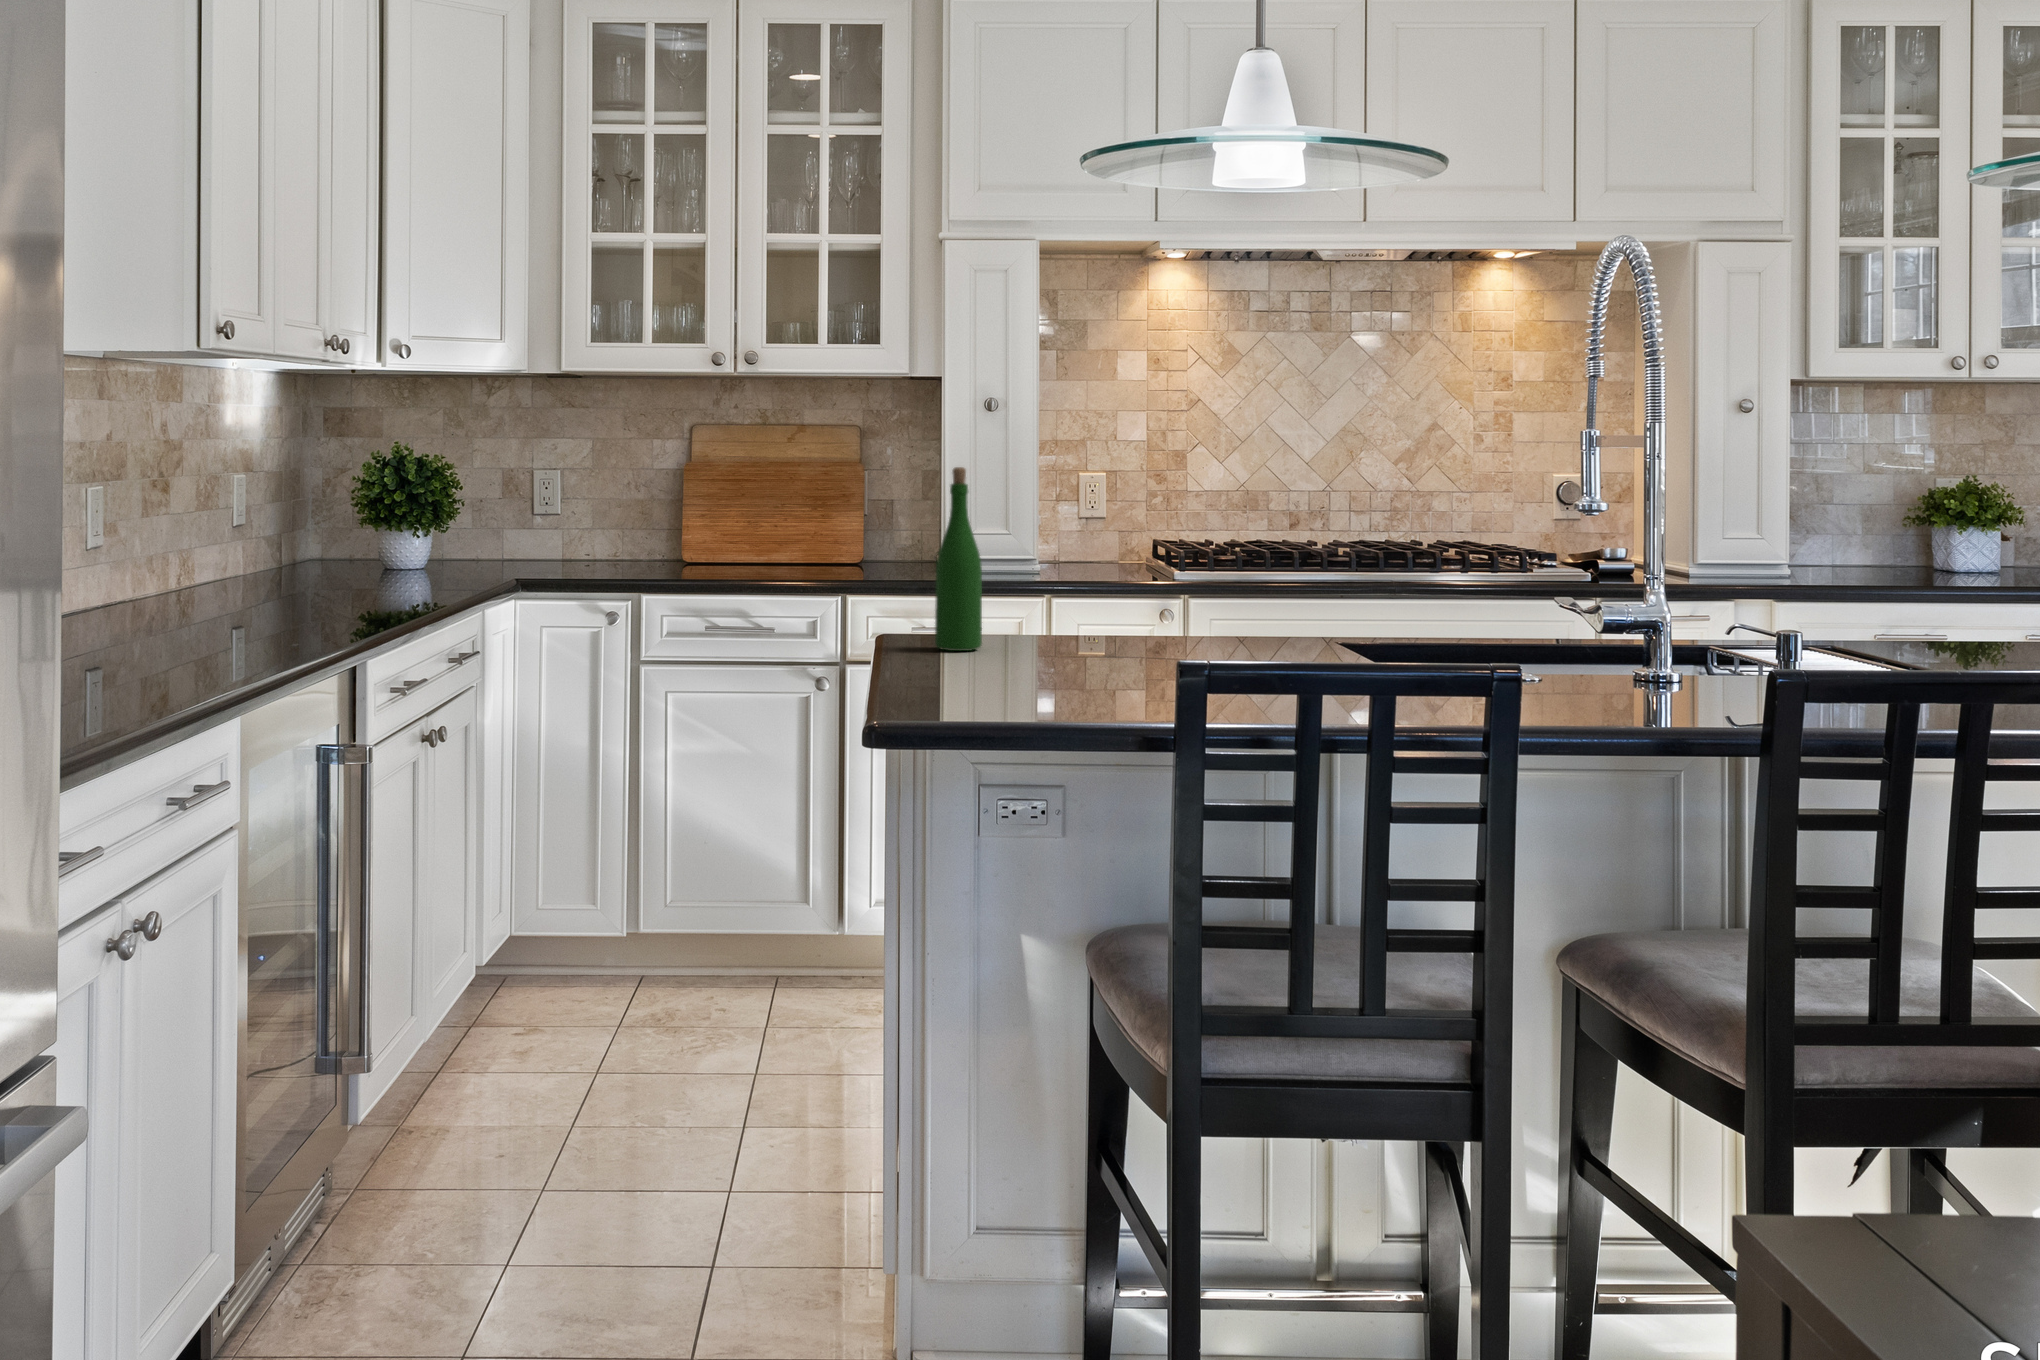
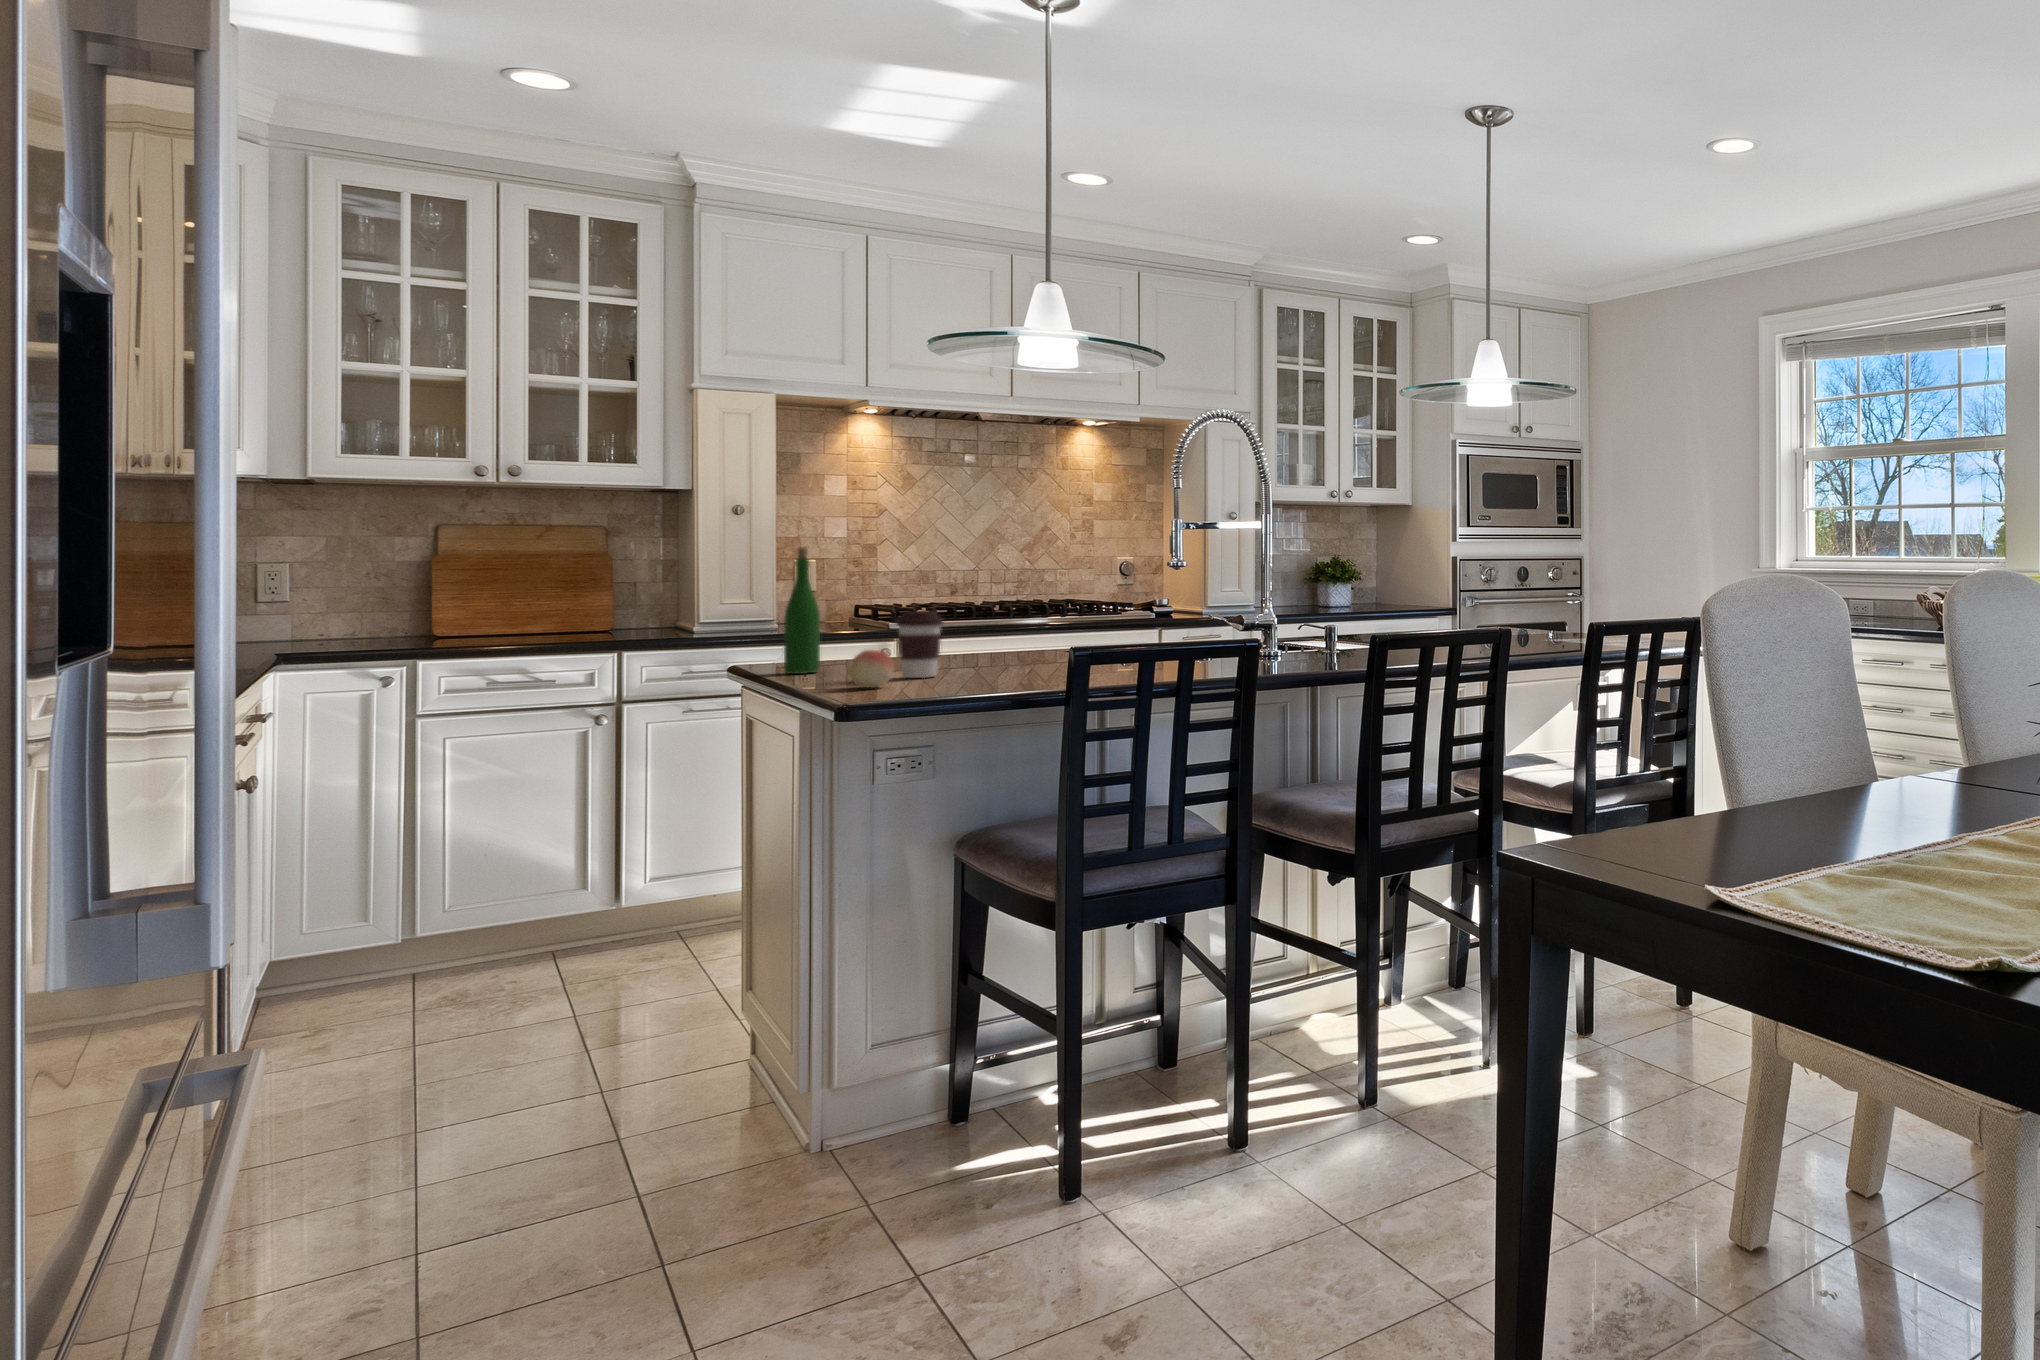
coffee cup: none [1049,570,1115,675] -> present [896,611,943,678]
fruit: none [961,630,1021,688] -> present [849,650,894,688]

